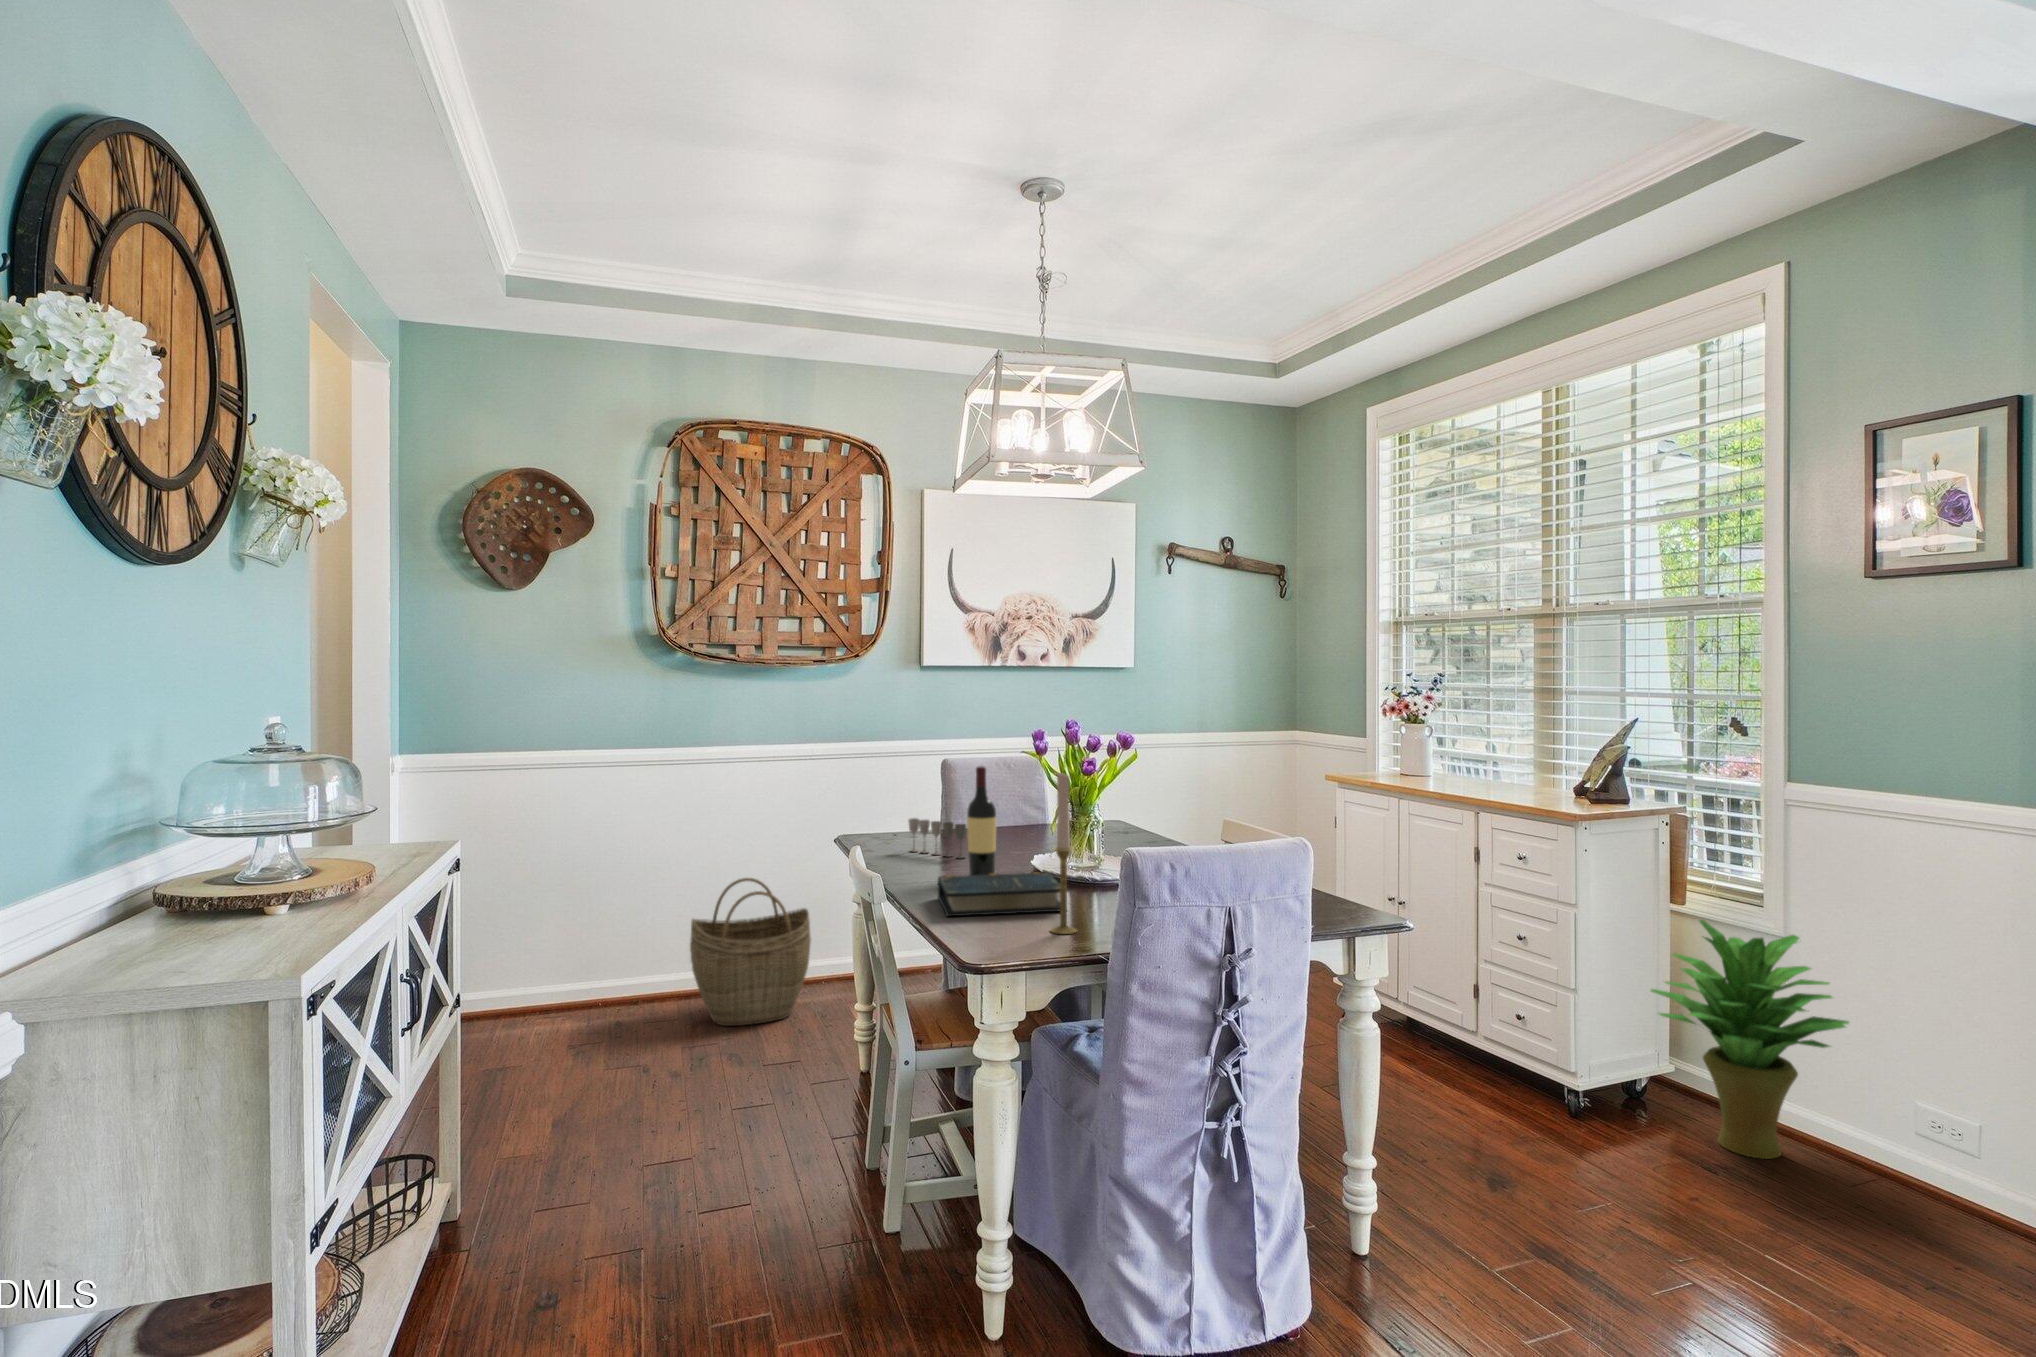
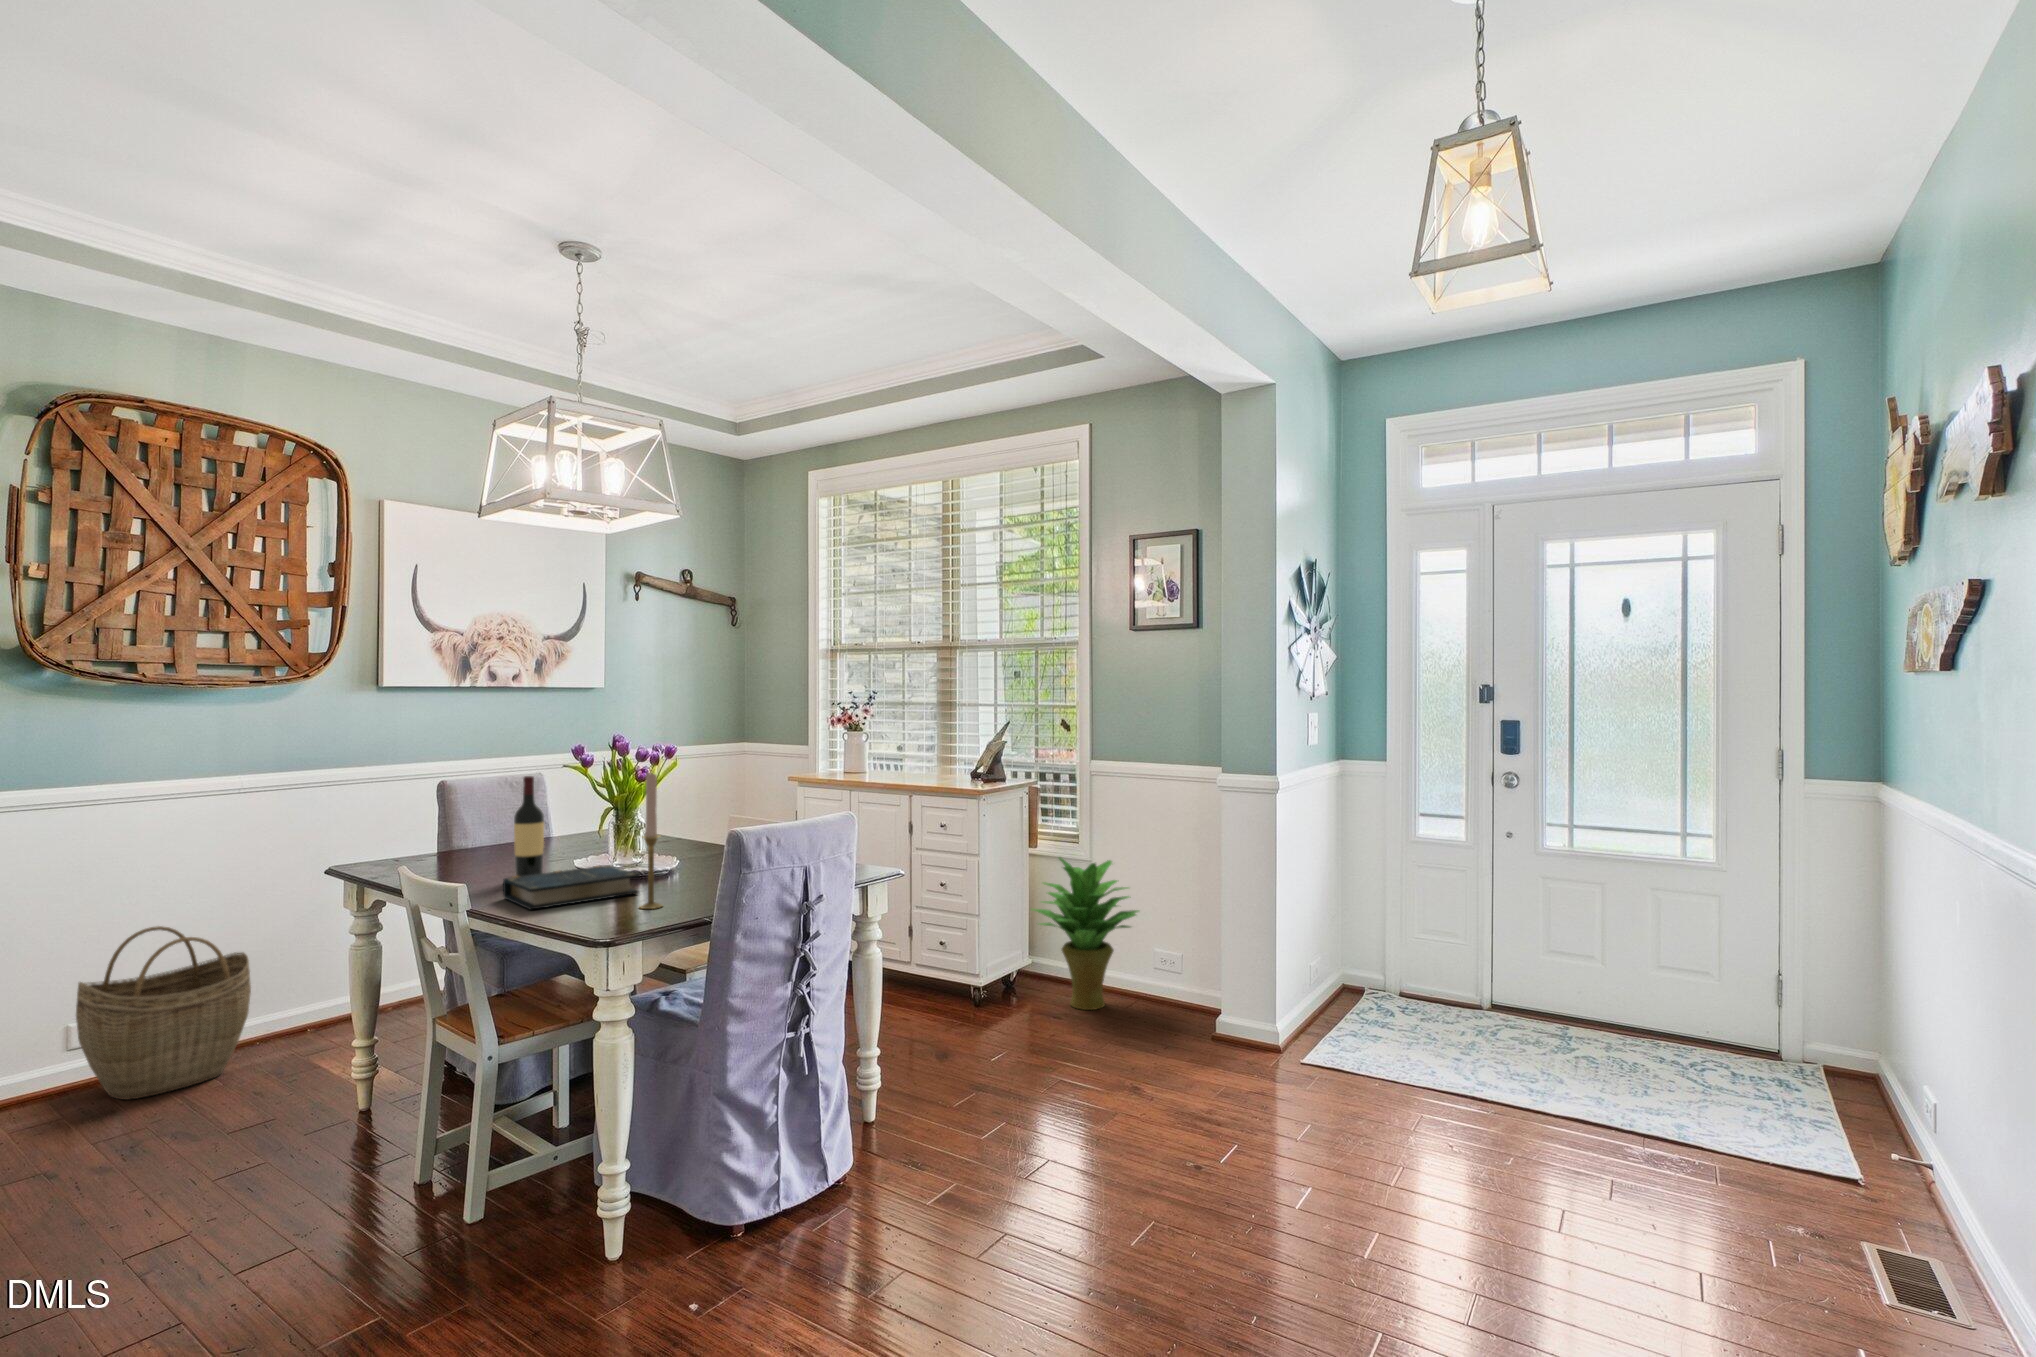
wine glass: present [909,818,966,858] -> none [423,834,495,867]

